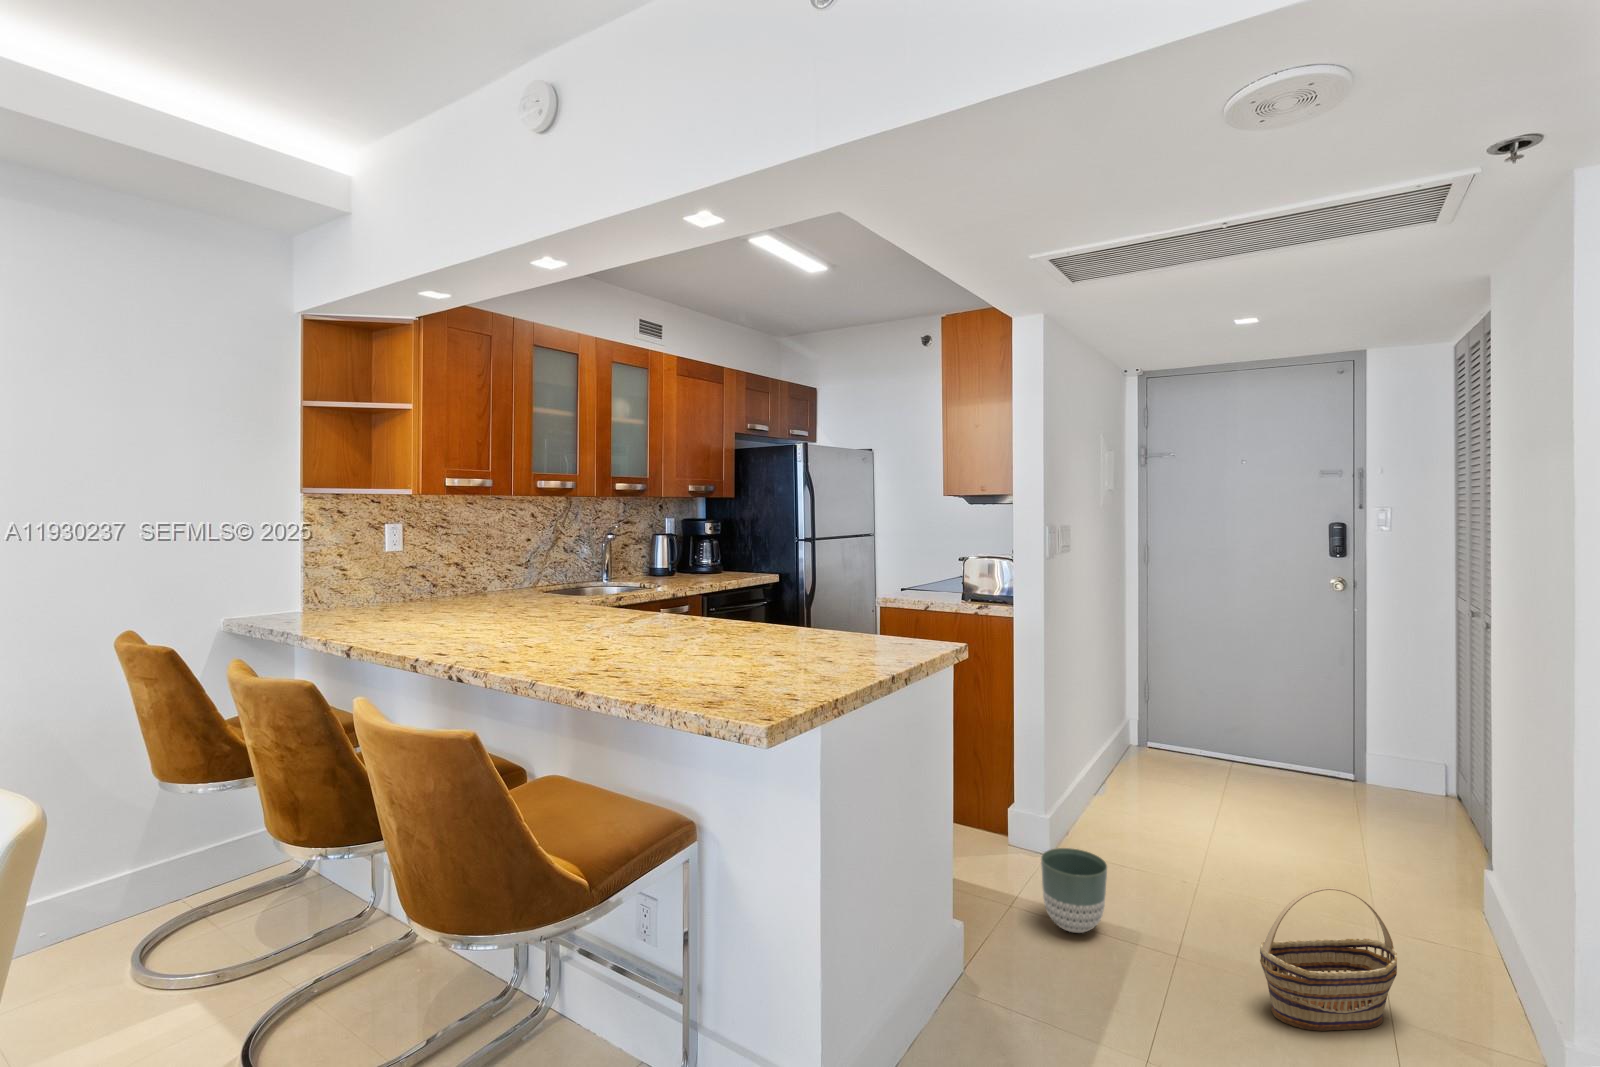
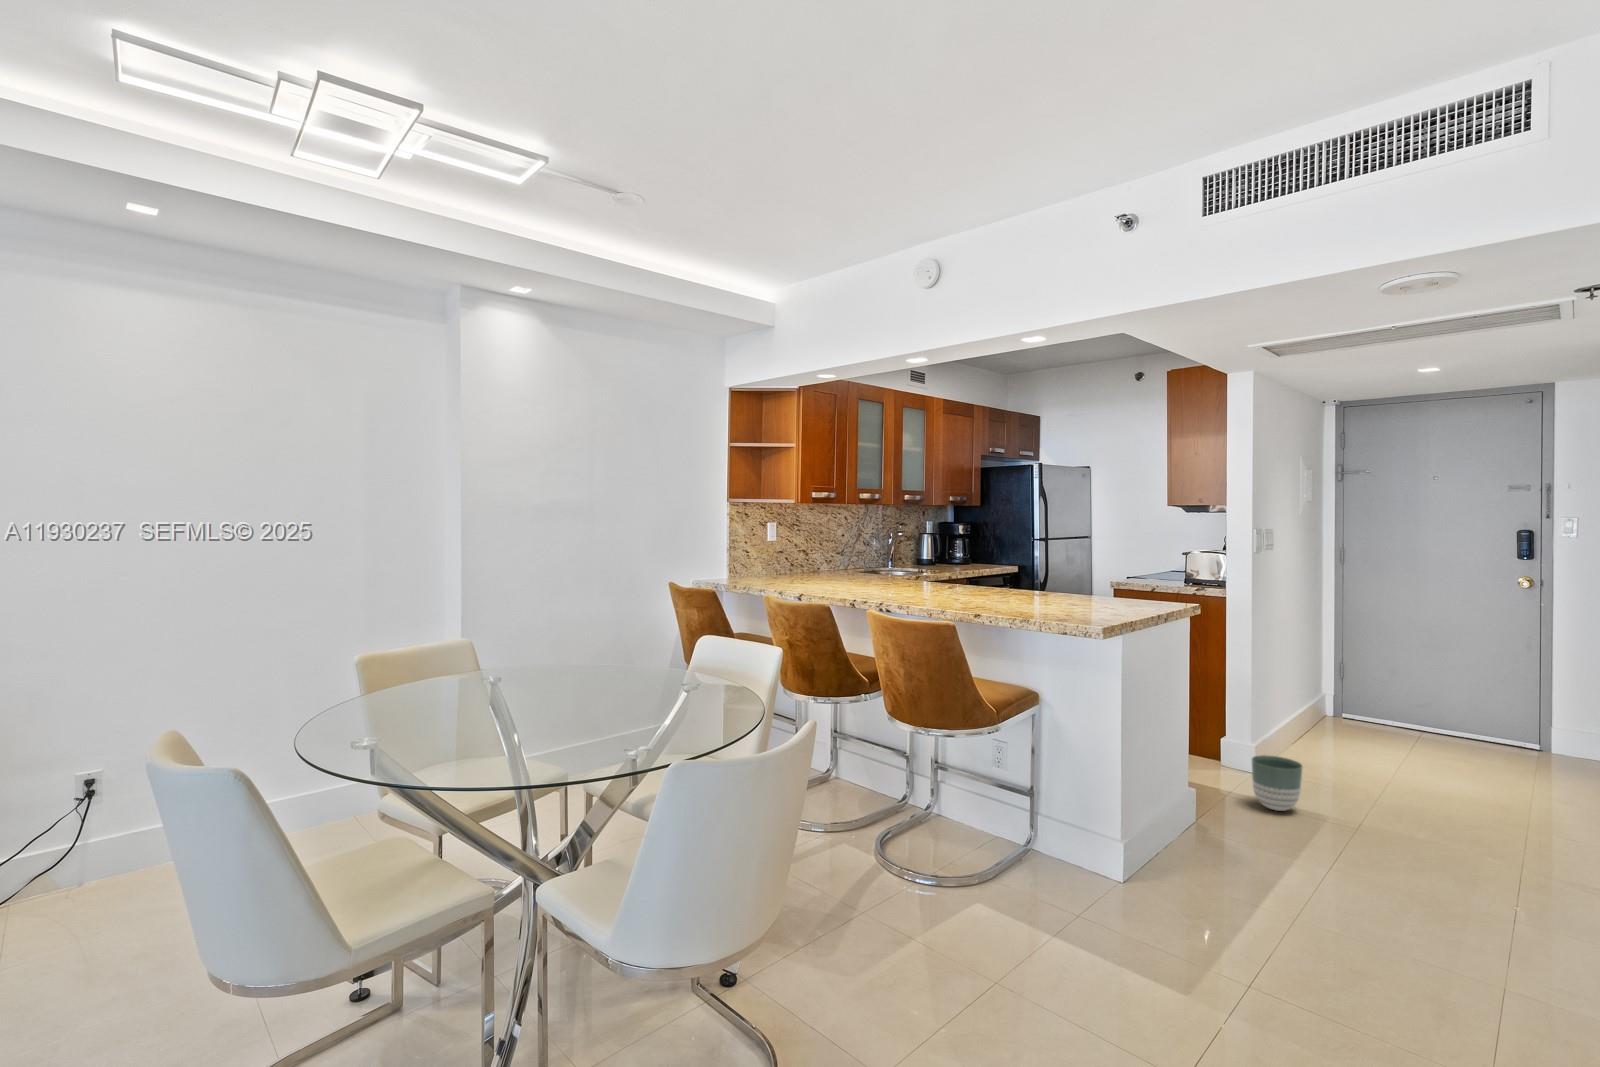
basket: present [1260,887,1397,1031] -> none [1415,774,1521,869]

